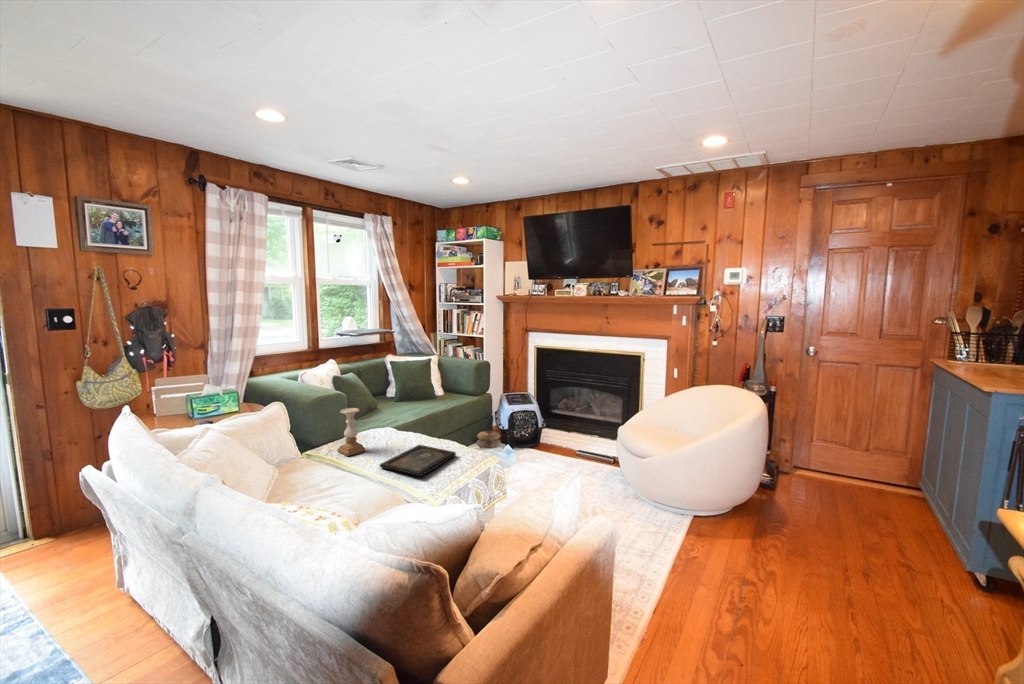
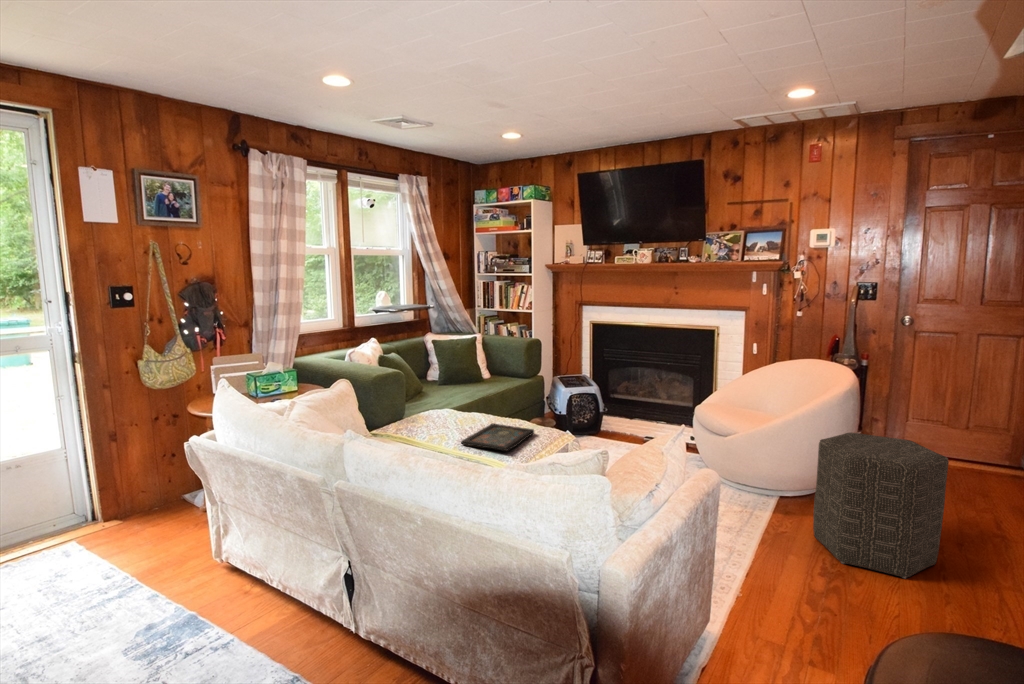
candle holder: present [338,408,365,456] -> none [411,385,438,434]
ottoman: none [718,461,846,615] -> present [813,433,949,578]

